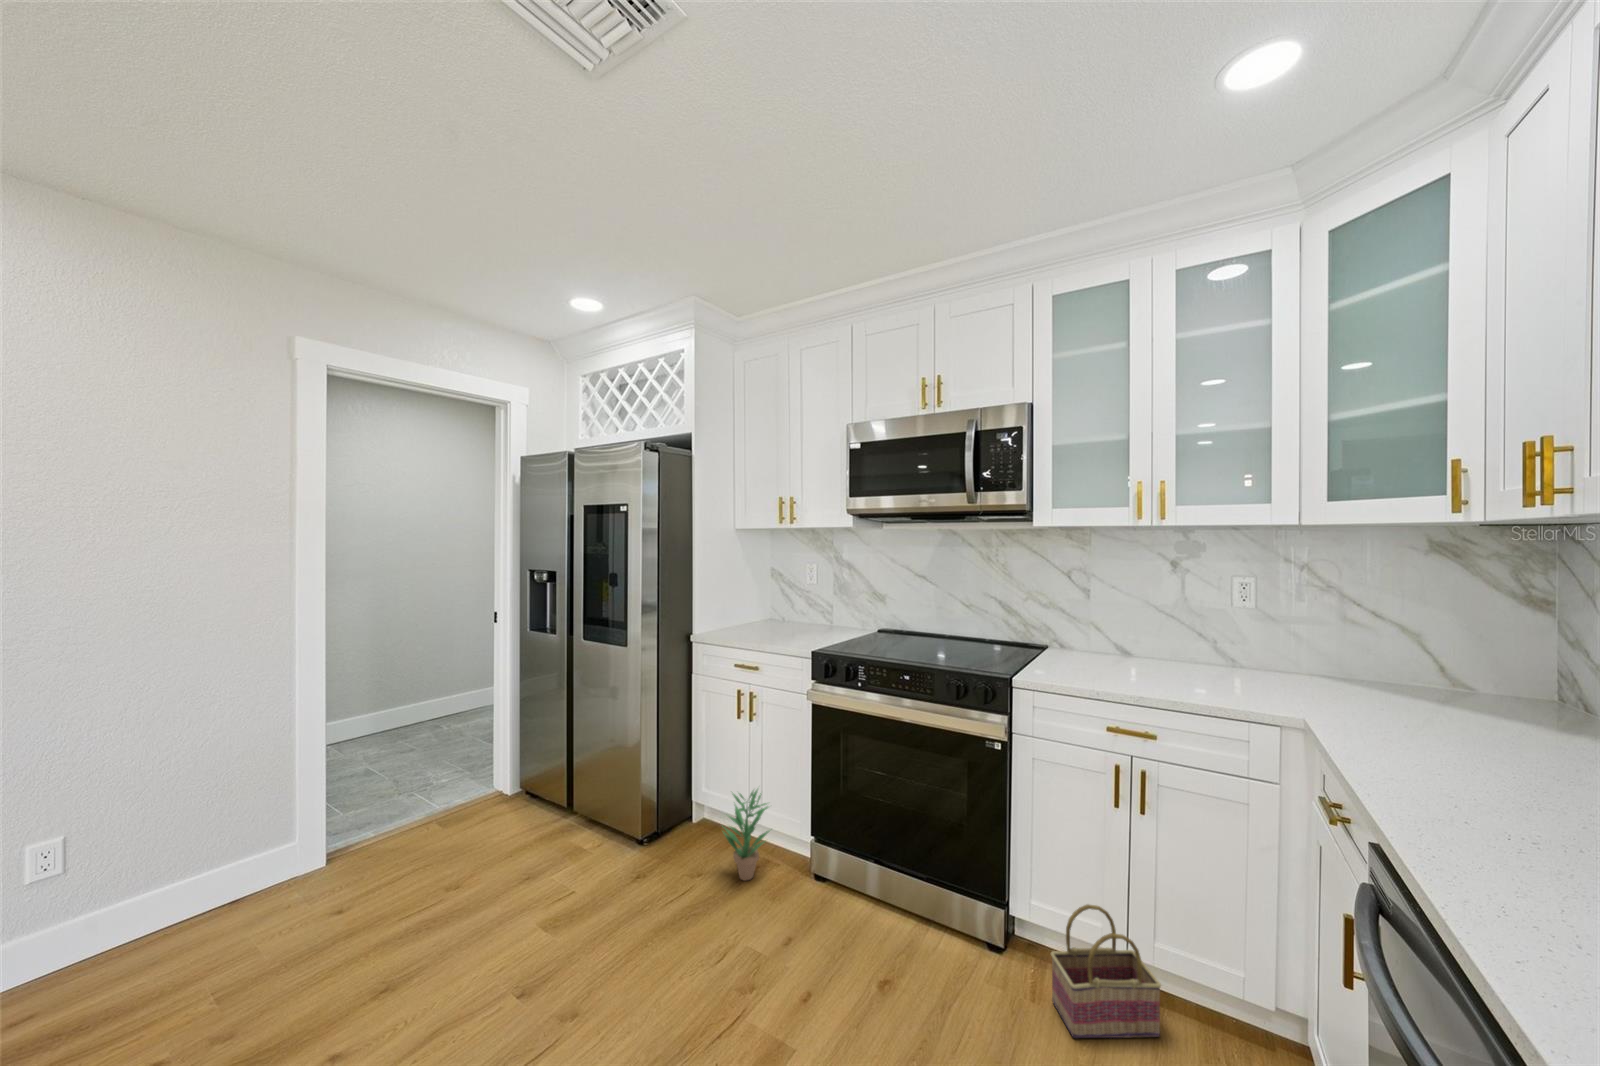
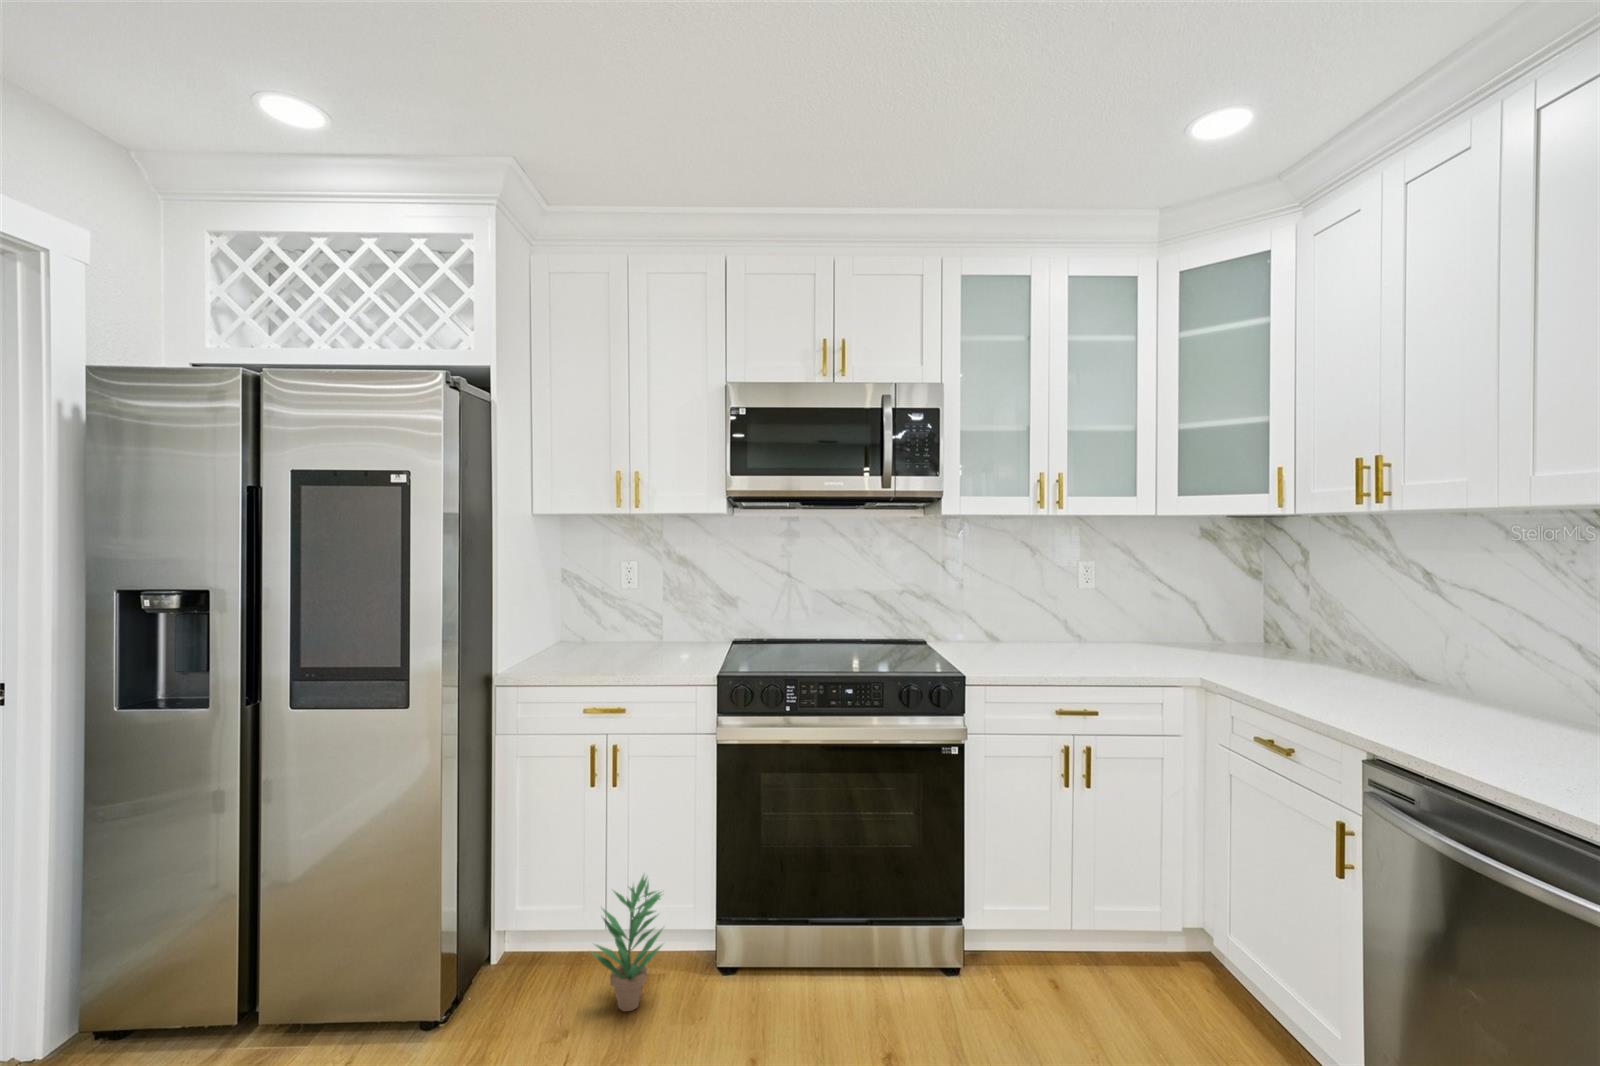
basket: present [1051,905,1161,1038] -> none [1029,886,1119,1017]

